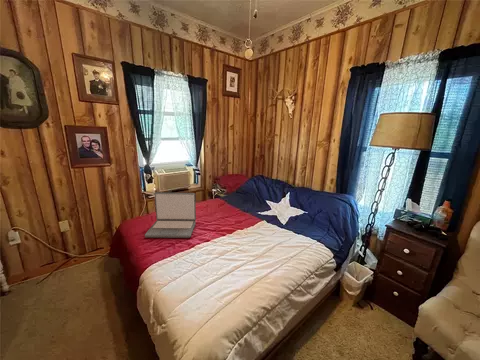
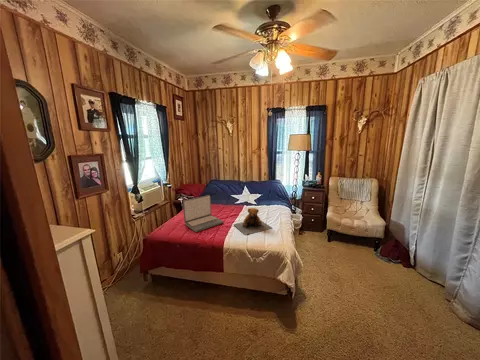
teddy bear: none [176,230,240,281] -> present [234,208,272,235]

